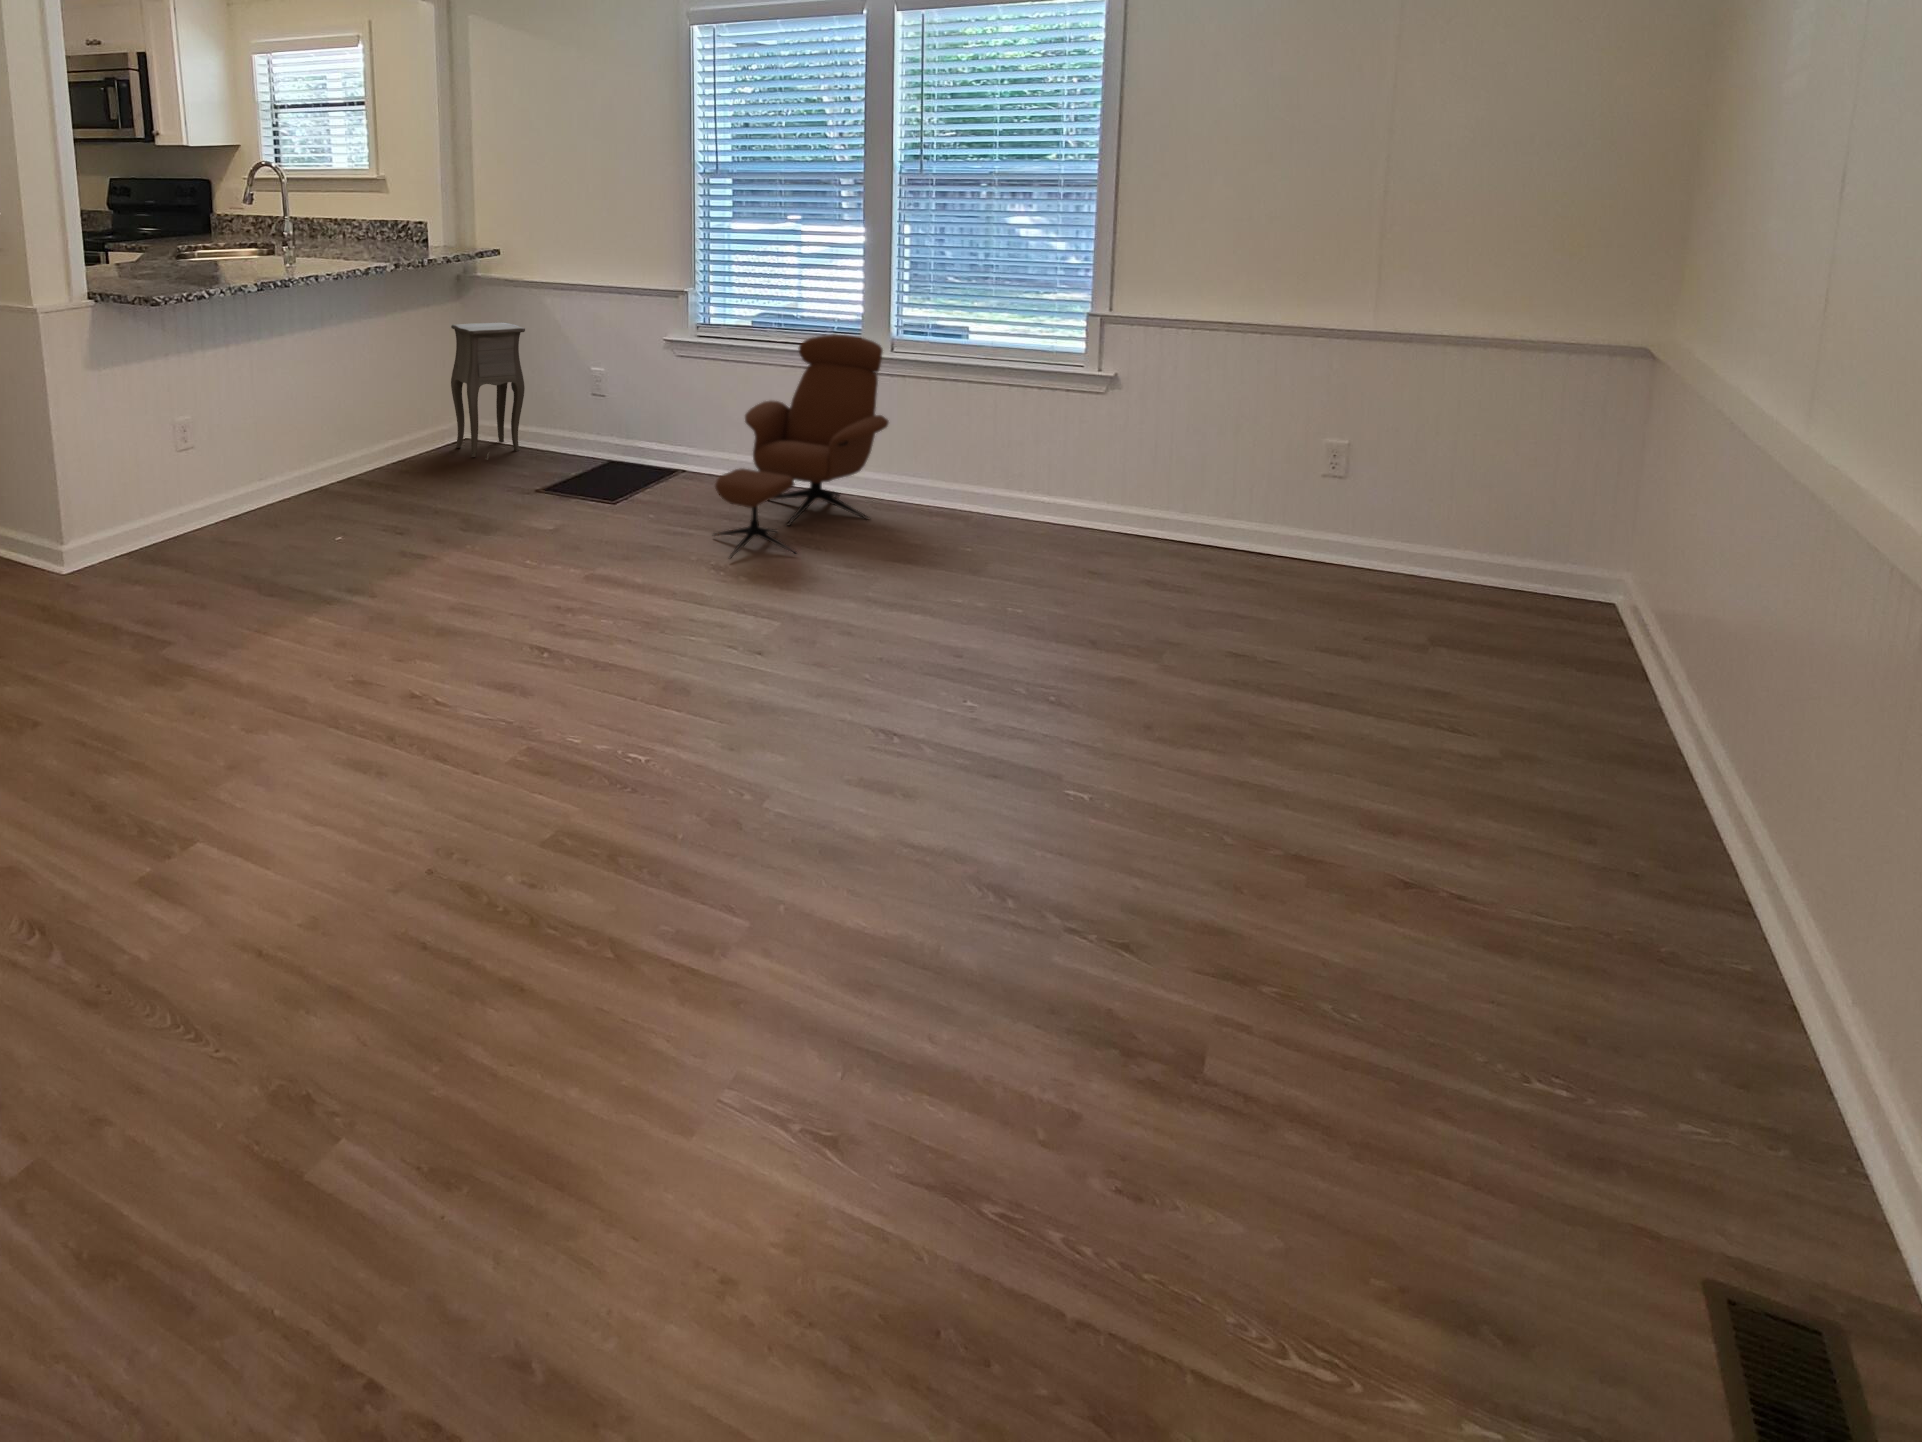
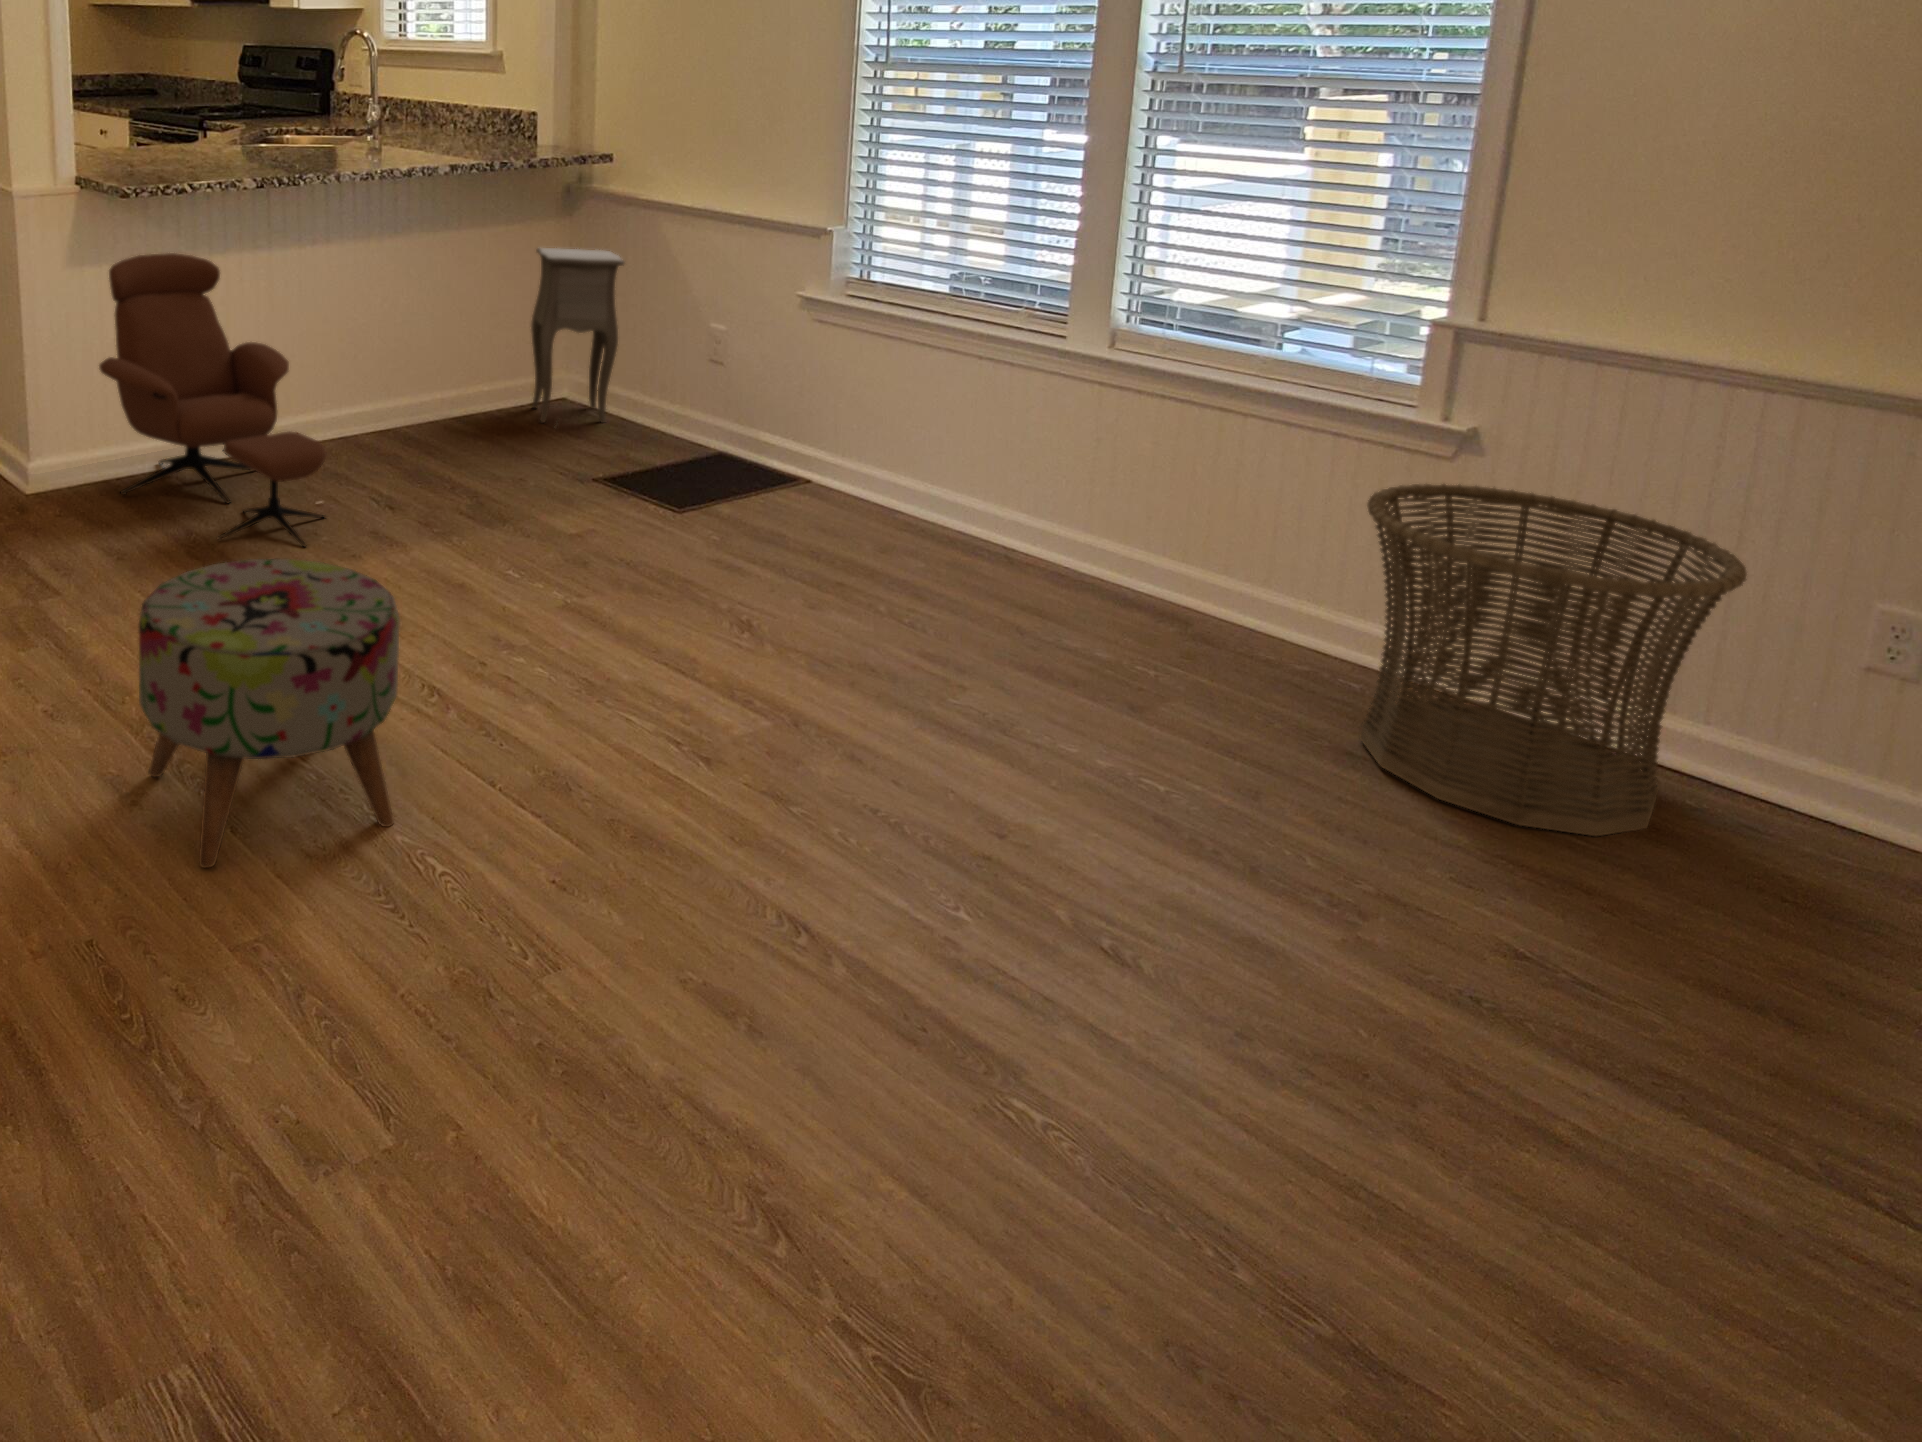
lounge chair: present [713,335,889,558] -> present [99,253,326,546]
basket: none [1080,406,1267,591] -> present [1360,484,1747,836]
ottoman: none [386,573,600,824] -> present [139,559,400,868]

